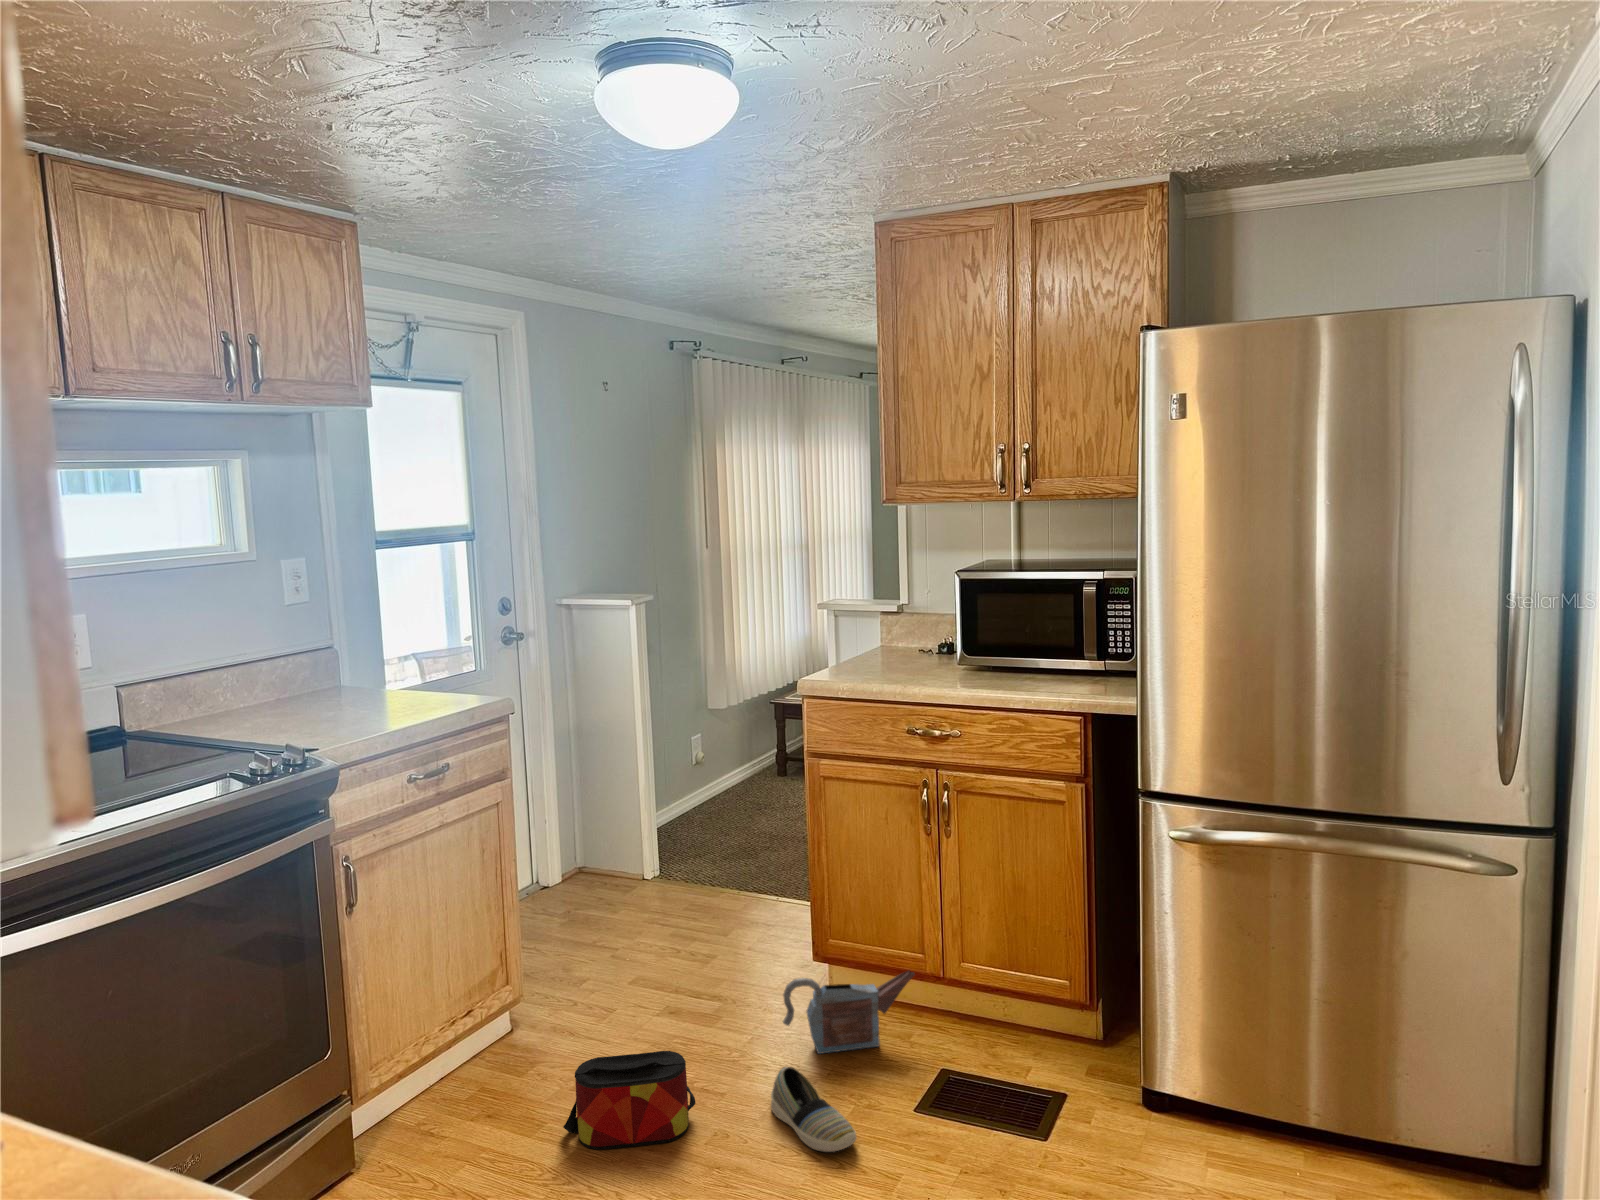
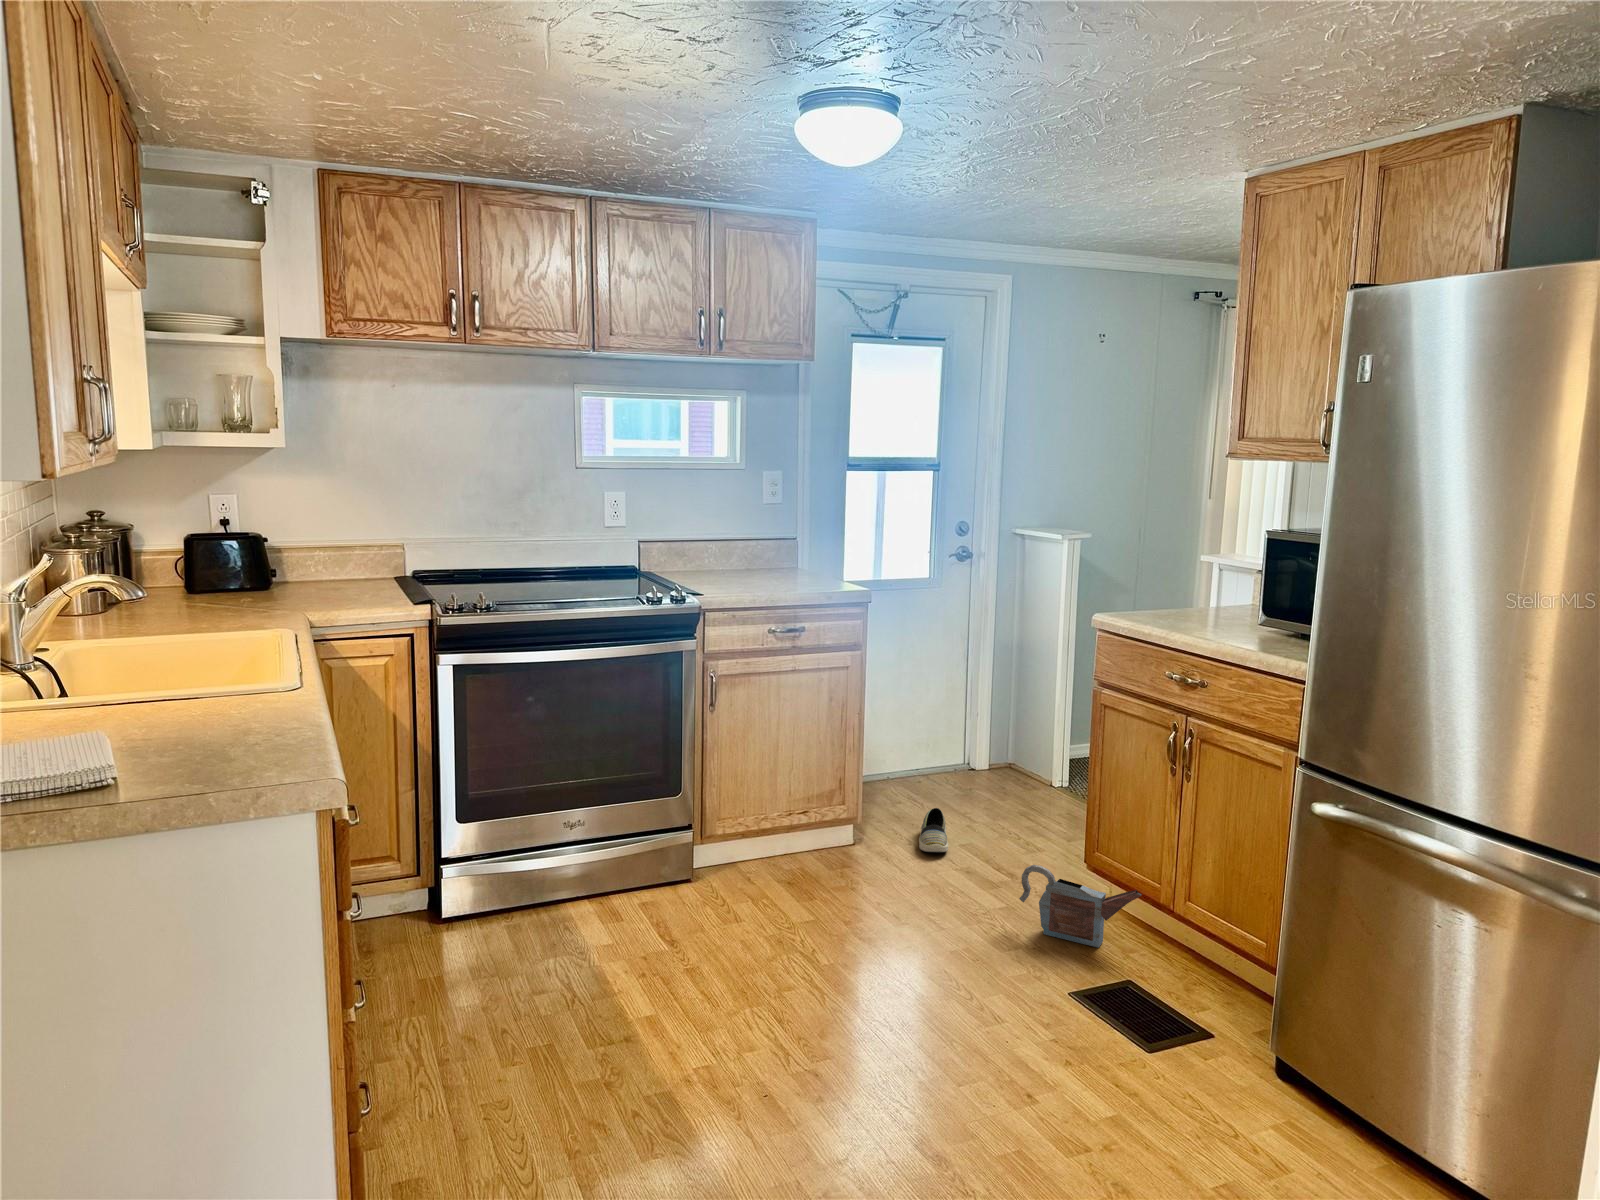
bag: present [563,1051,695,1150] -> none [818,863,910,940]
shoe: present [771,1067,856,1152] -> present [919,808,948,852]

